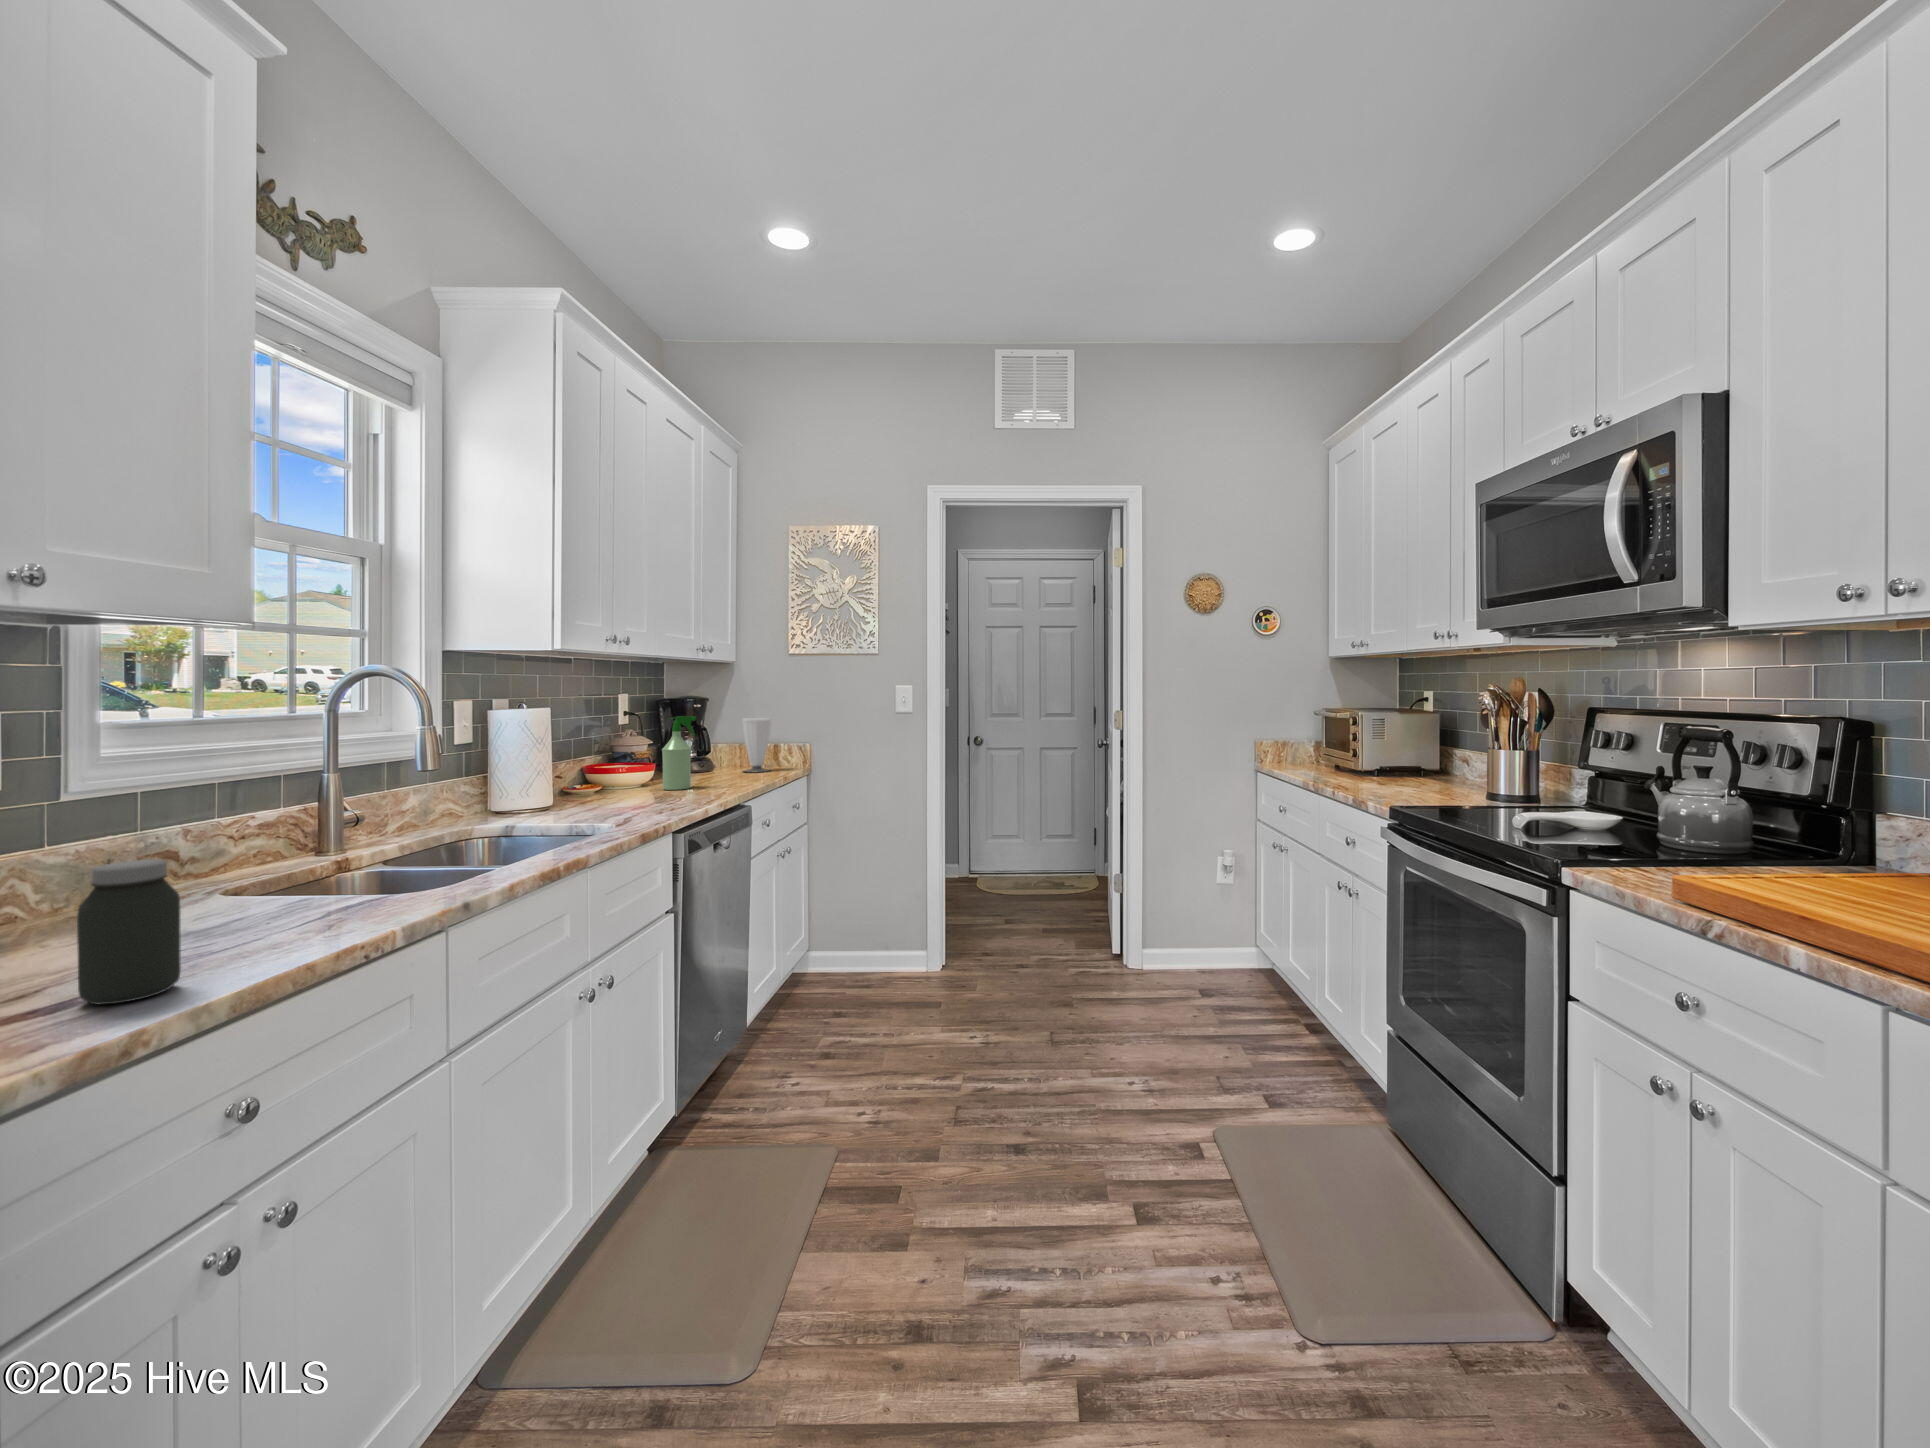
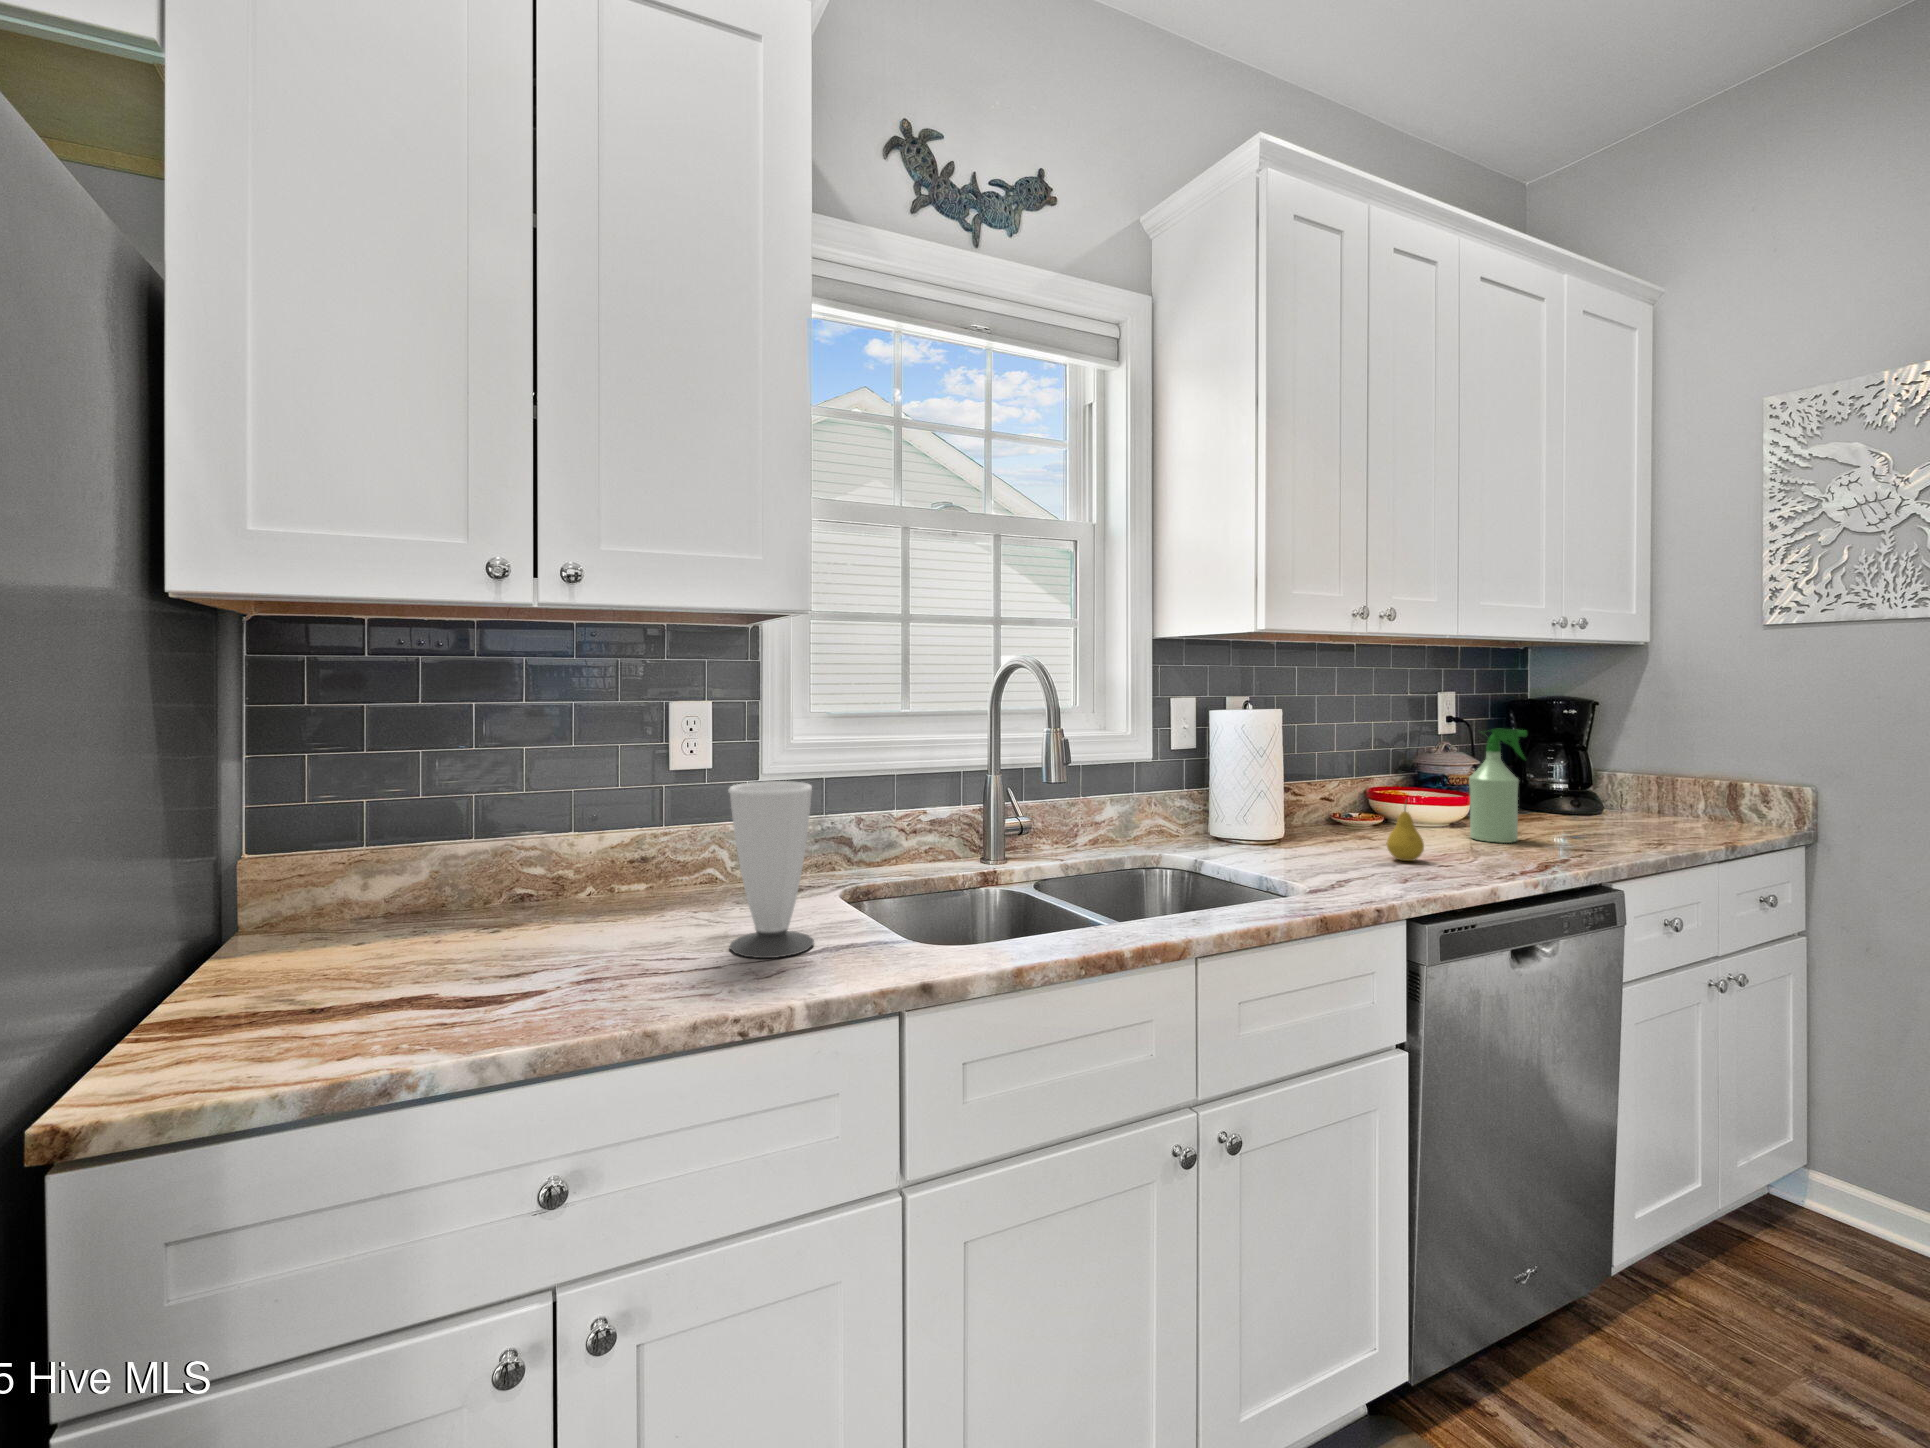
cup: present [742,718,771,773] -> present [728,781,814,958]
fruit: none [633,764,657,805] -> present [1387,800,1424,861]
jar: present [77,859,181,1004] -> none [488,866,571,1019]

